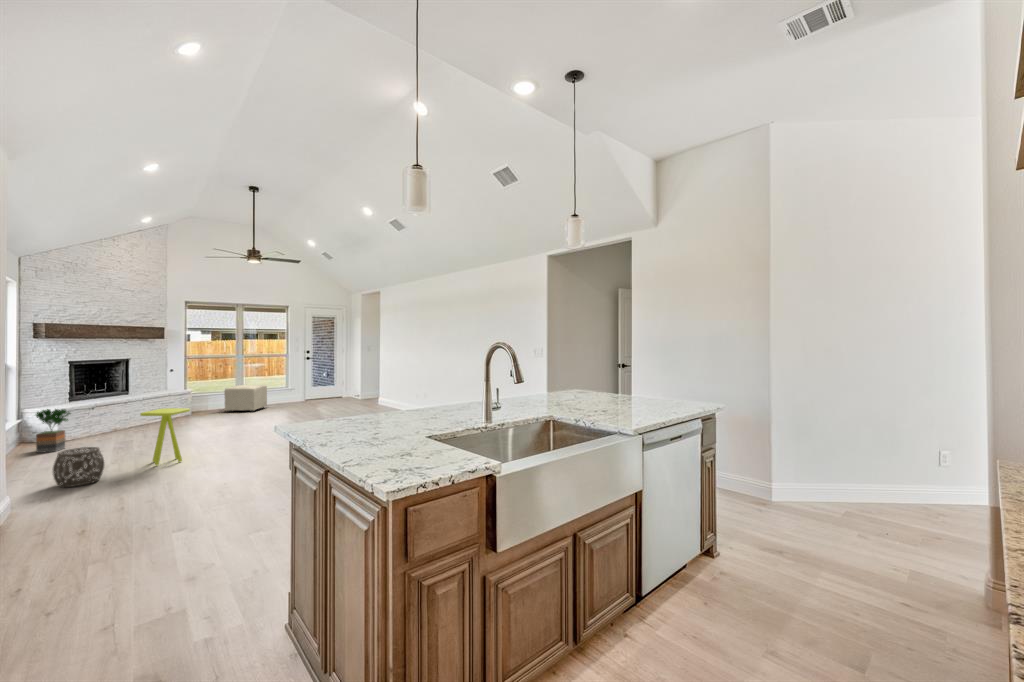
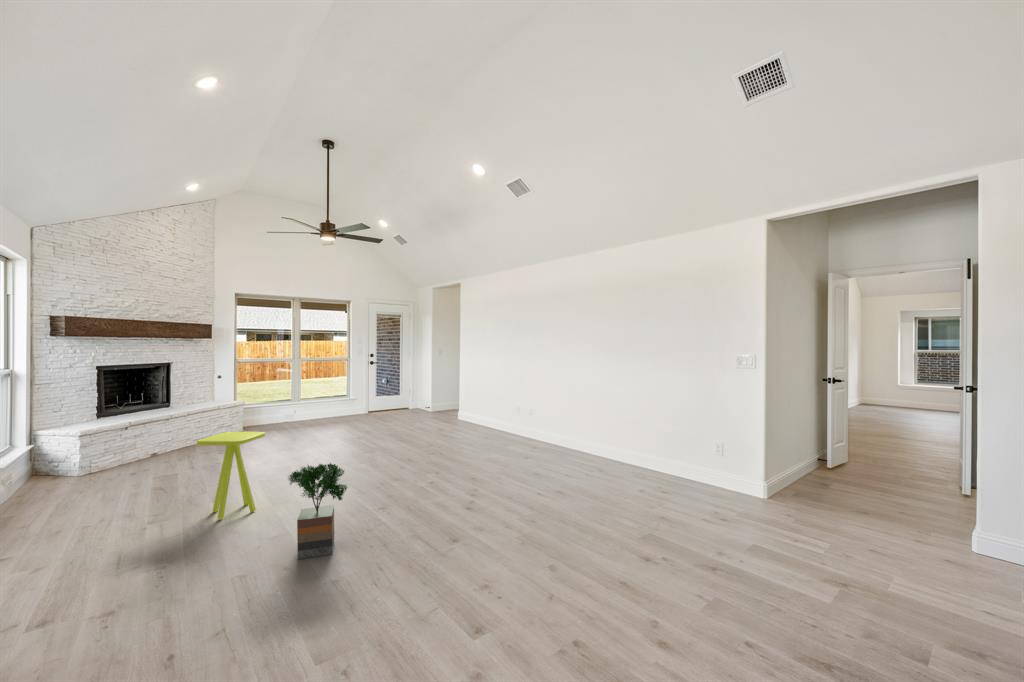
ottoman: present [224,385,267,412] -> none [282,394,330,428]
potted tree: present [36,409,70,453] -> present [288,463,348,559]
woven basket: present [53,447,104,487] -> none [63,498,147,570]

